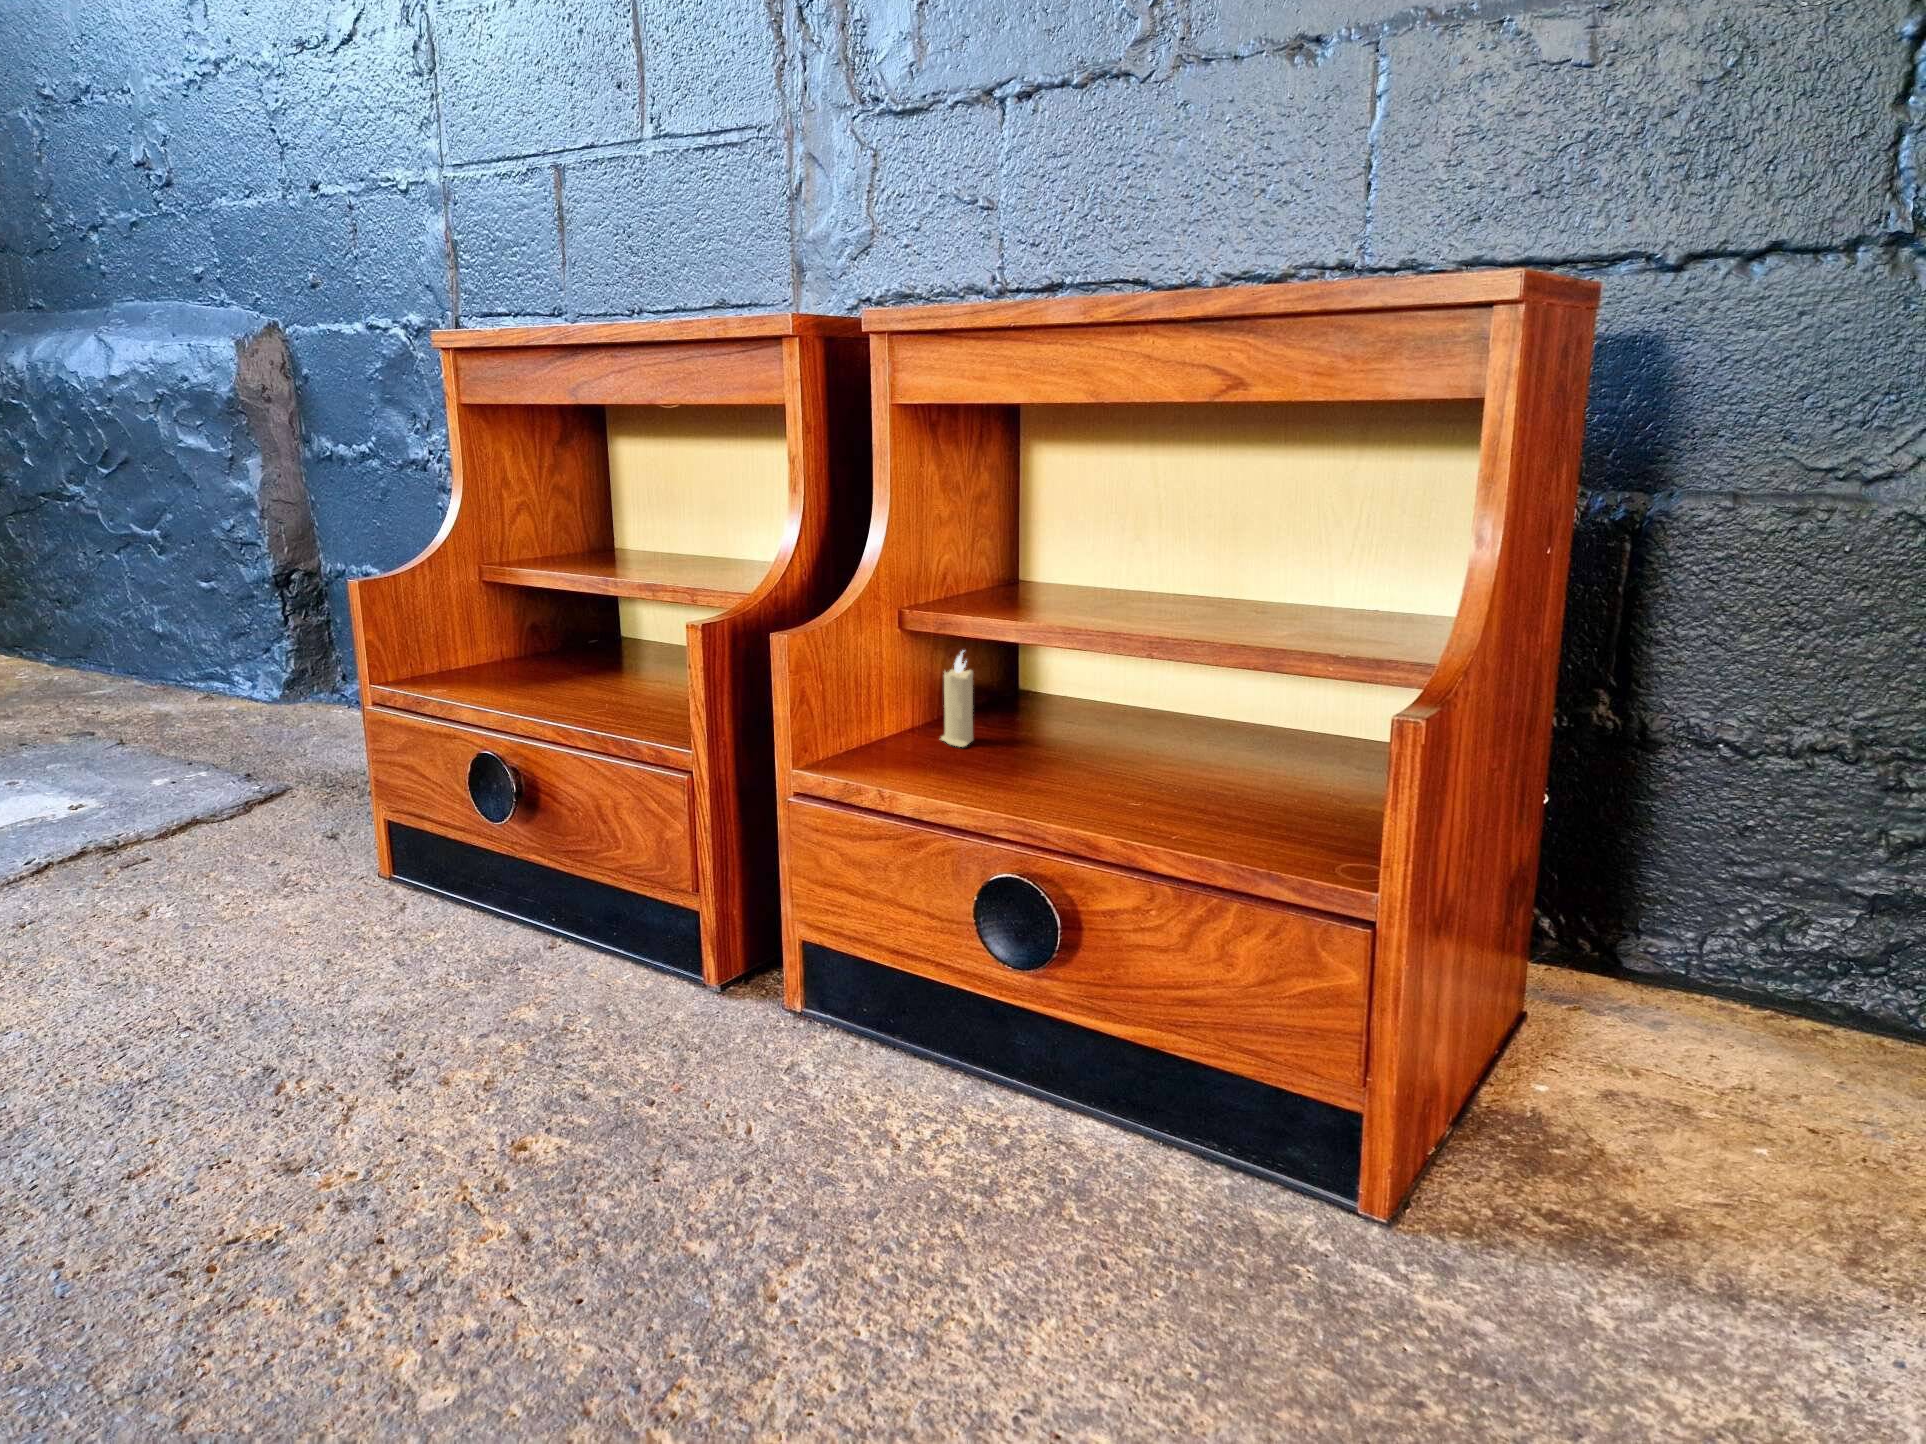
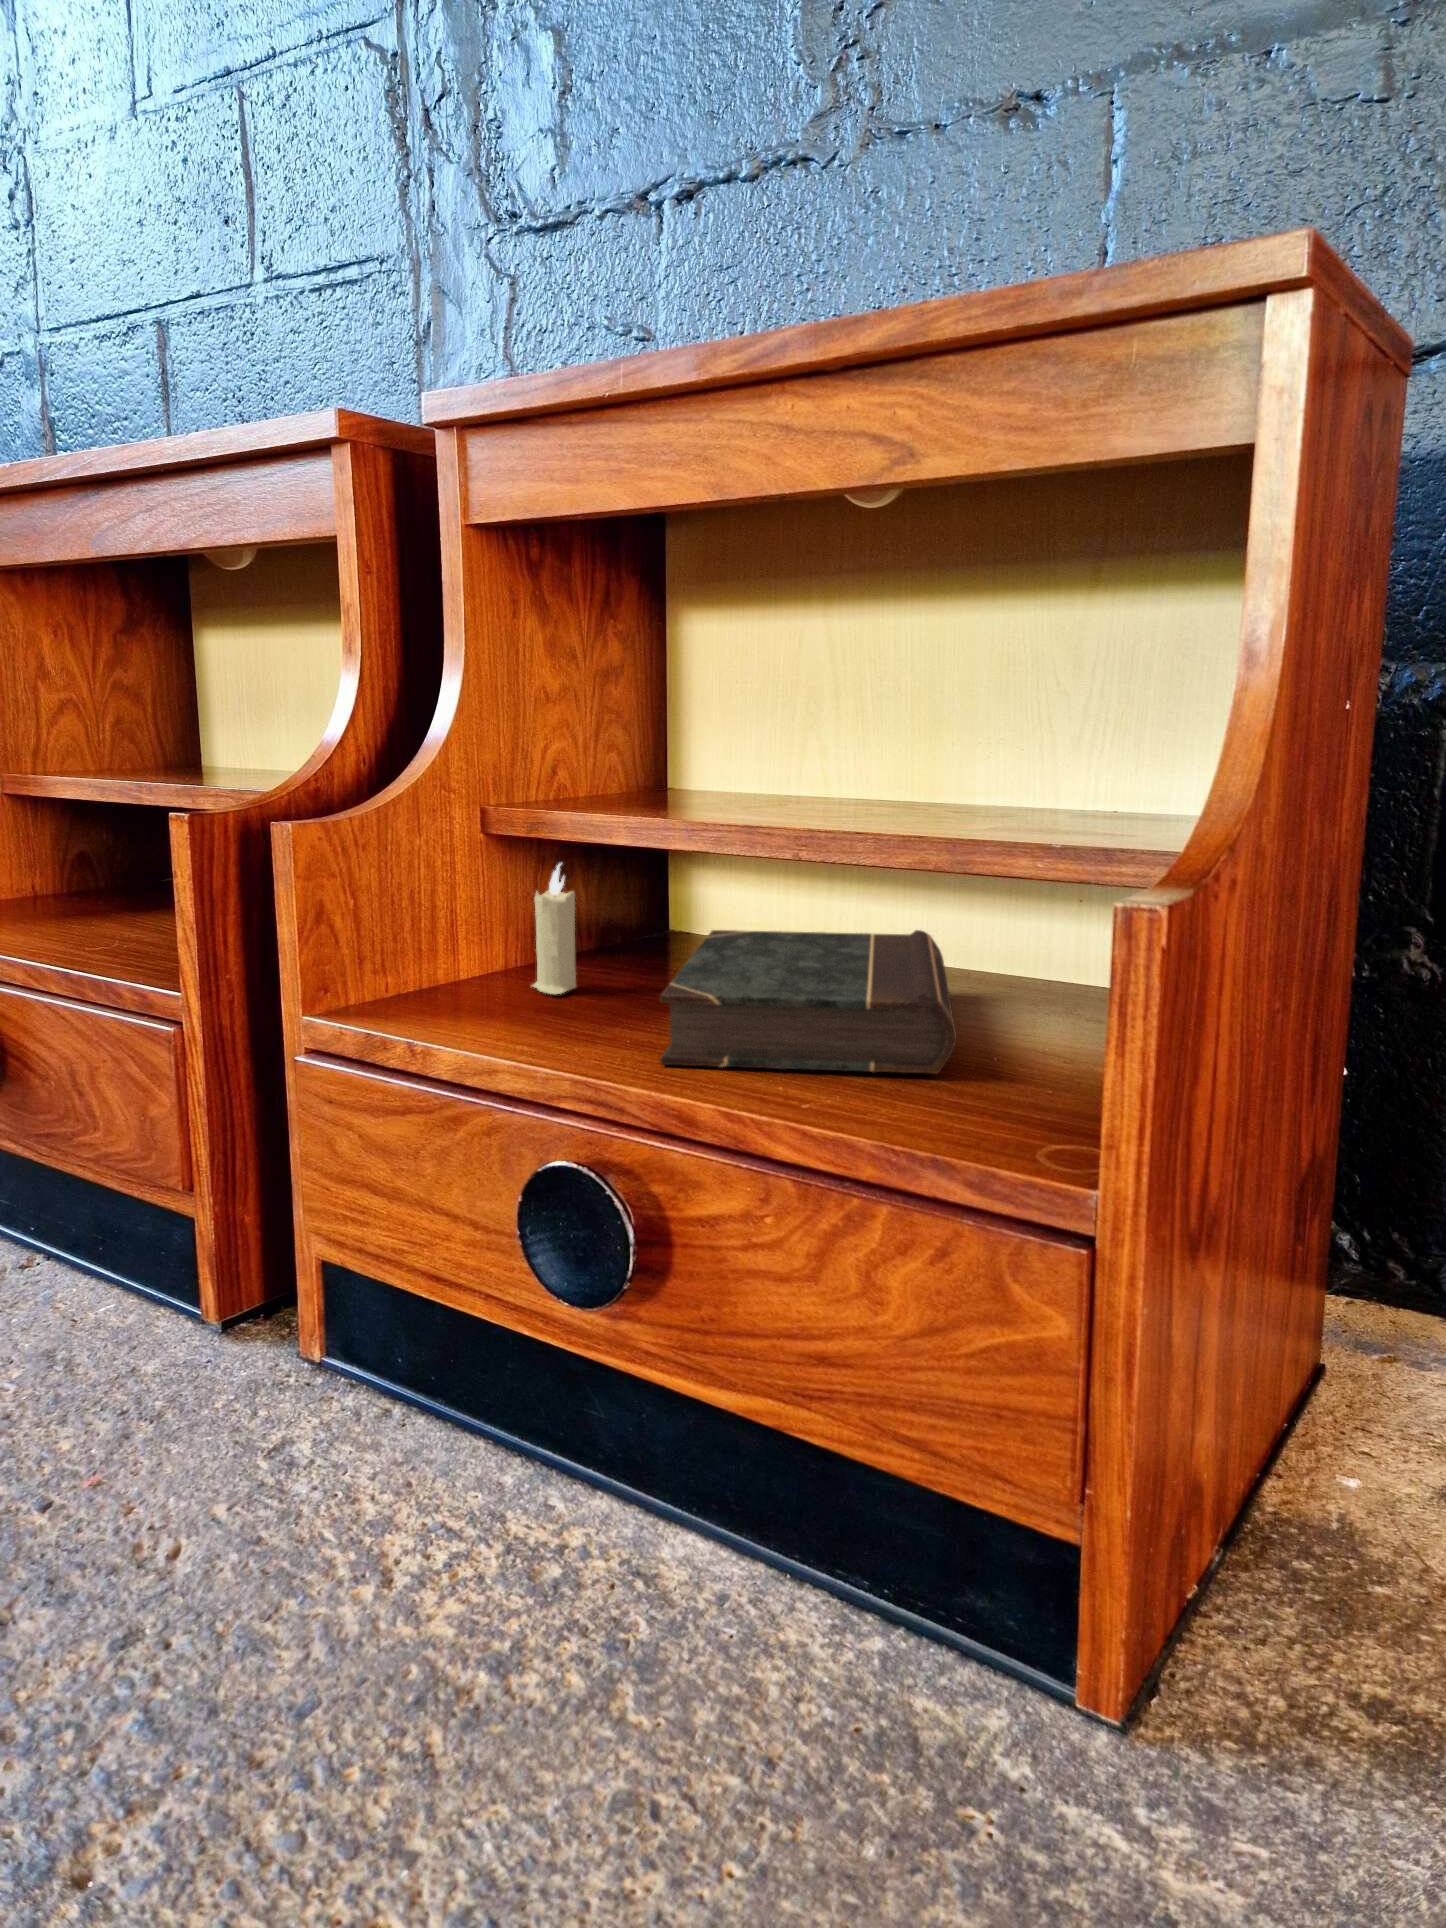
book: none [1063,695,1271,810] -> present [660,930,957,1074]

